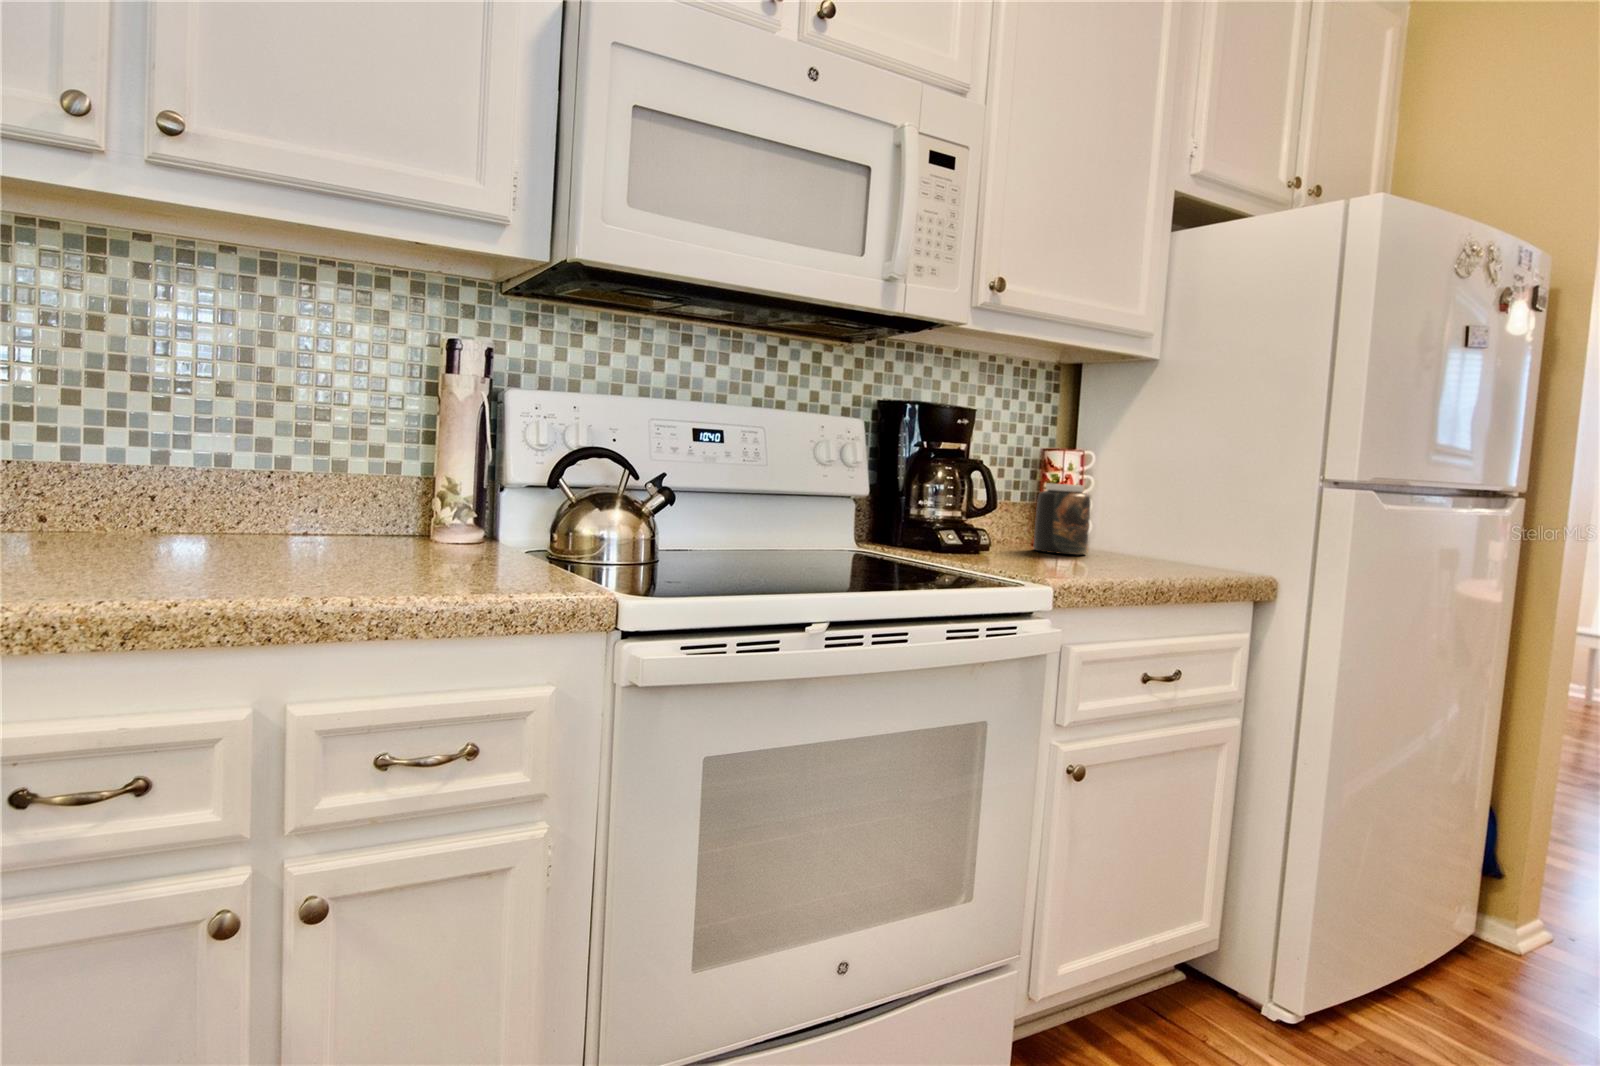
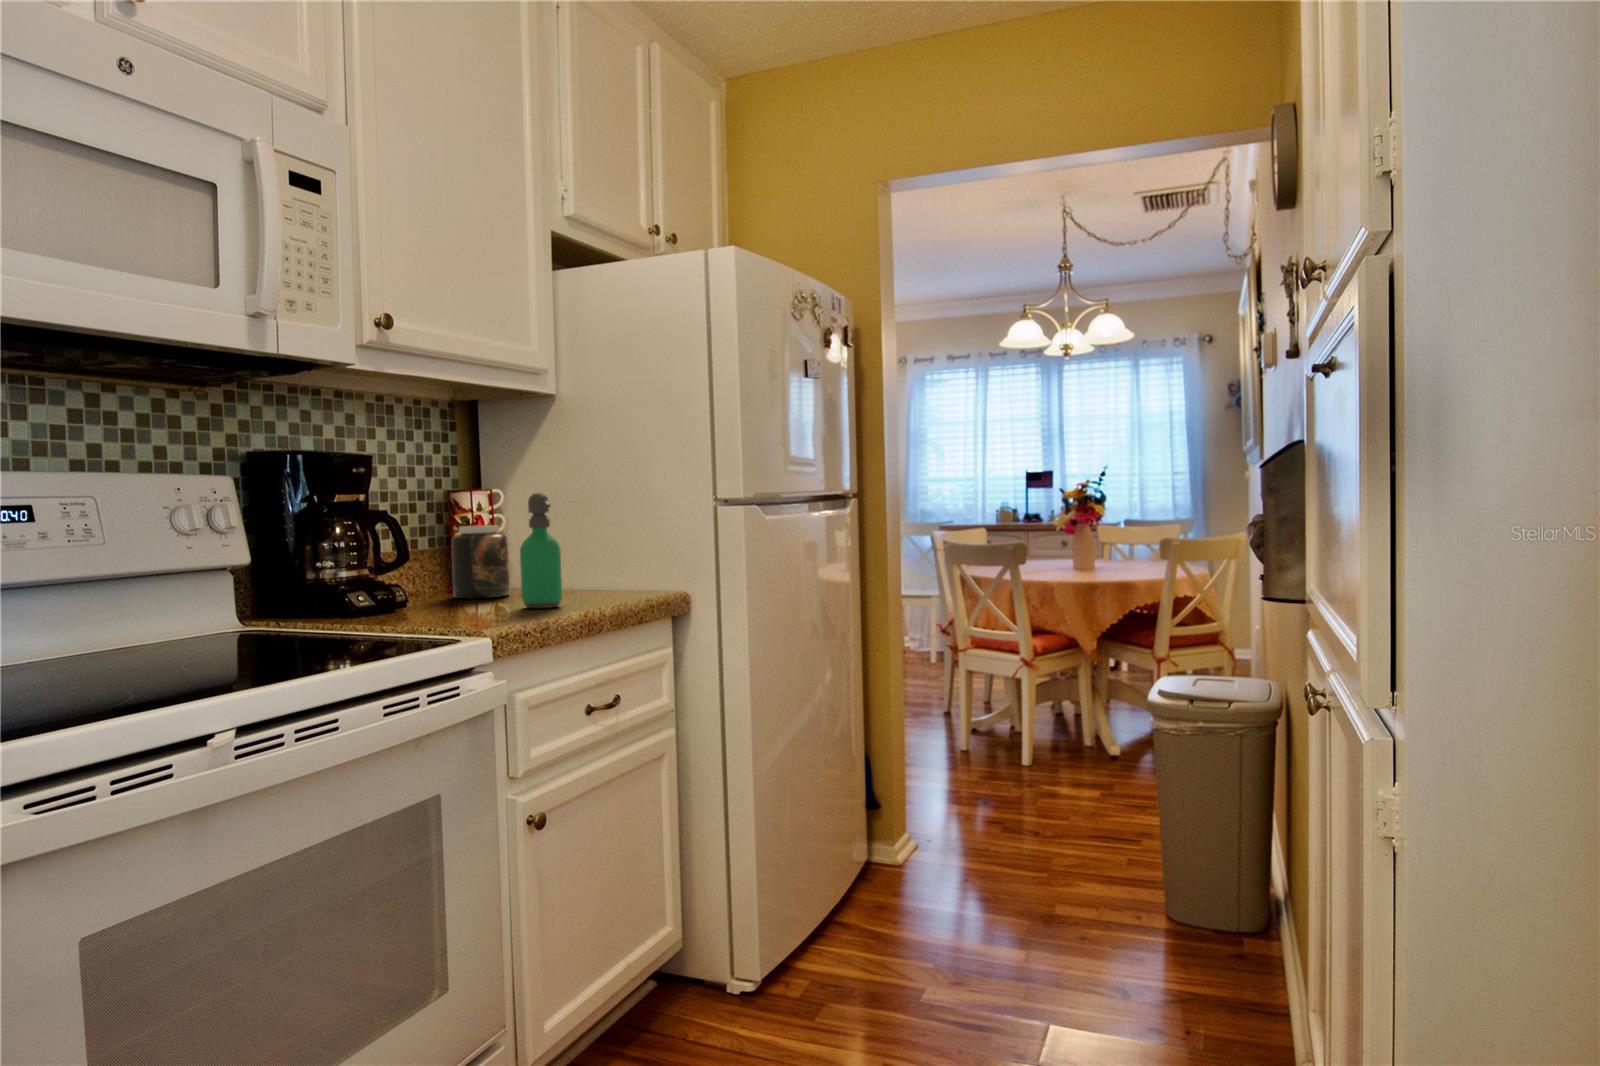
soap dispenser: none [1094,455,1138,570] -> present [520,493,562,608]

